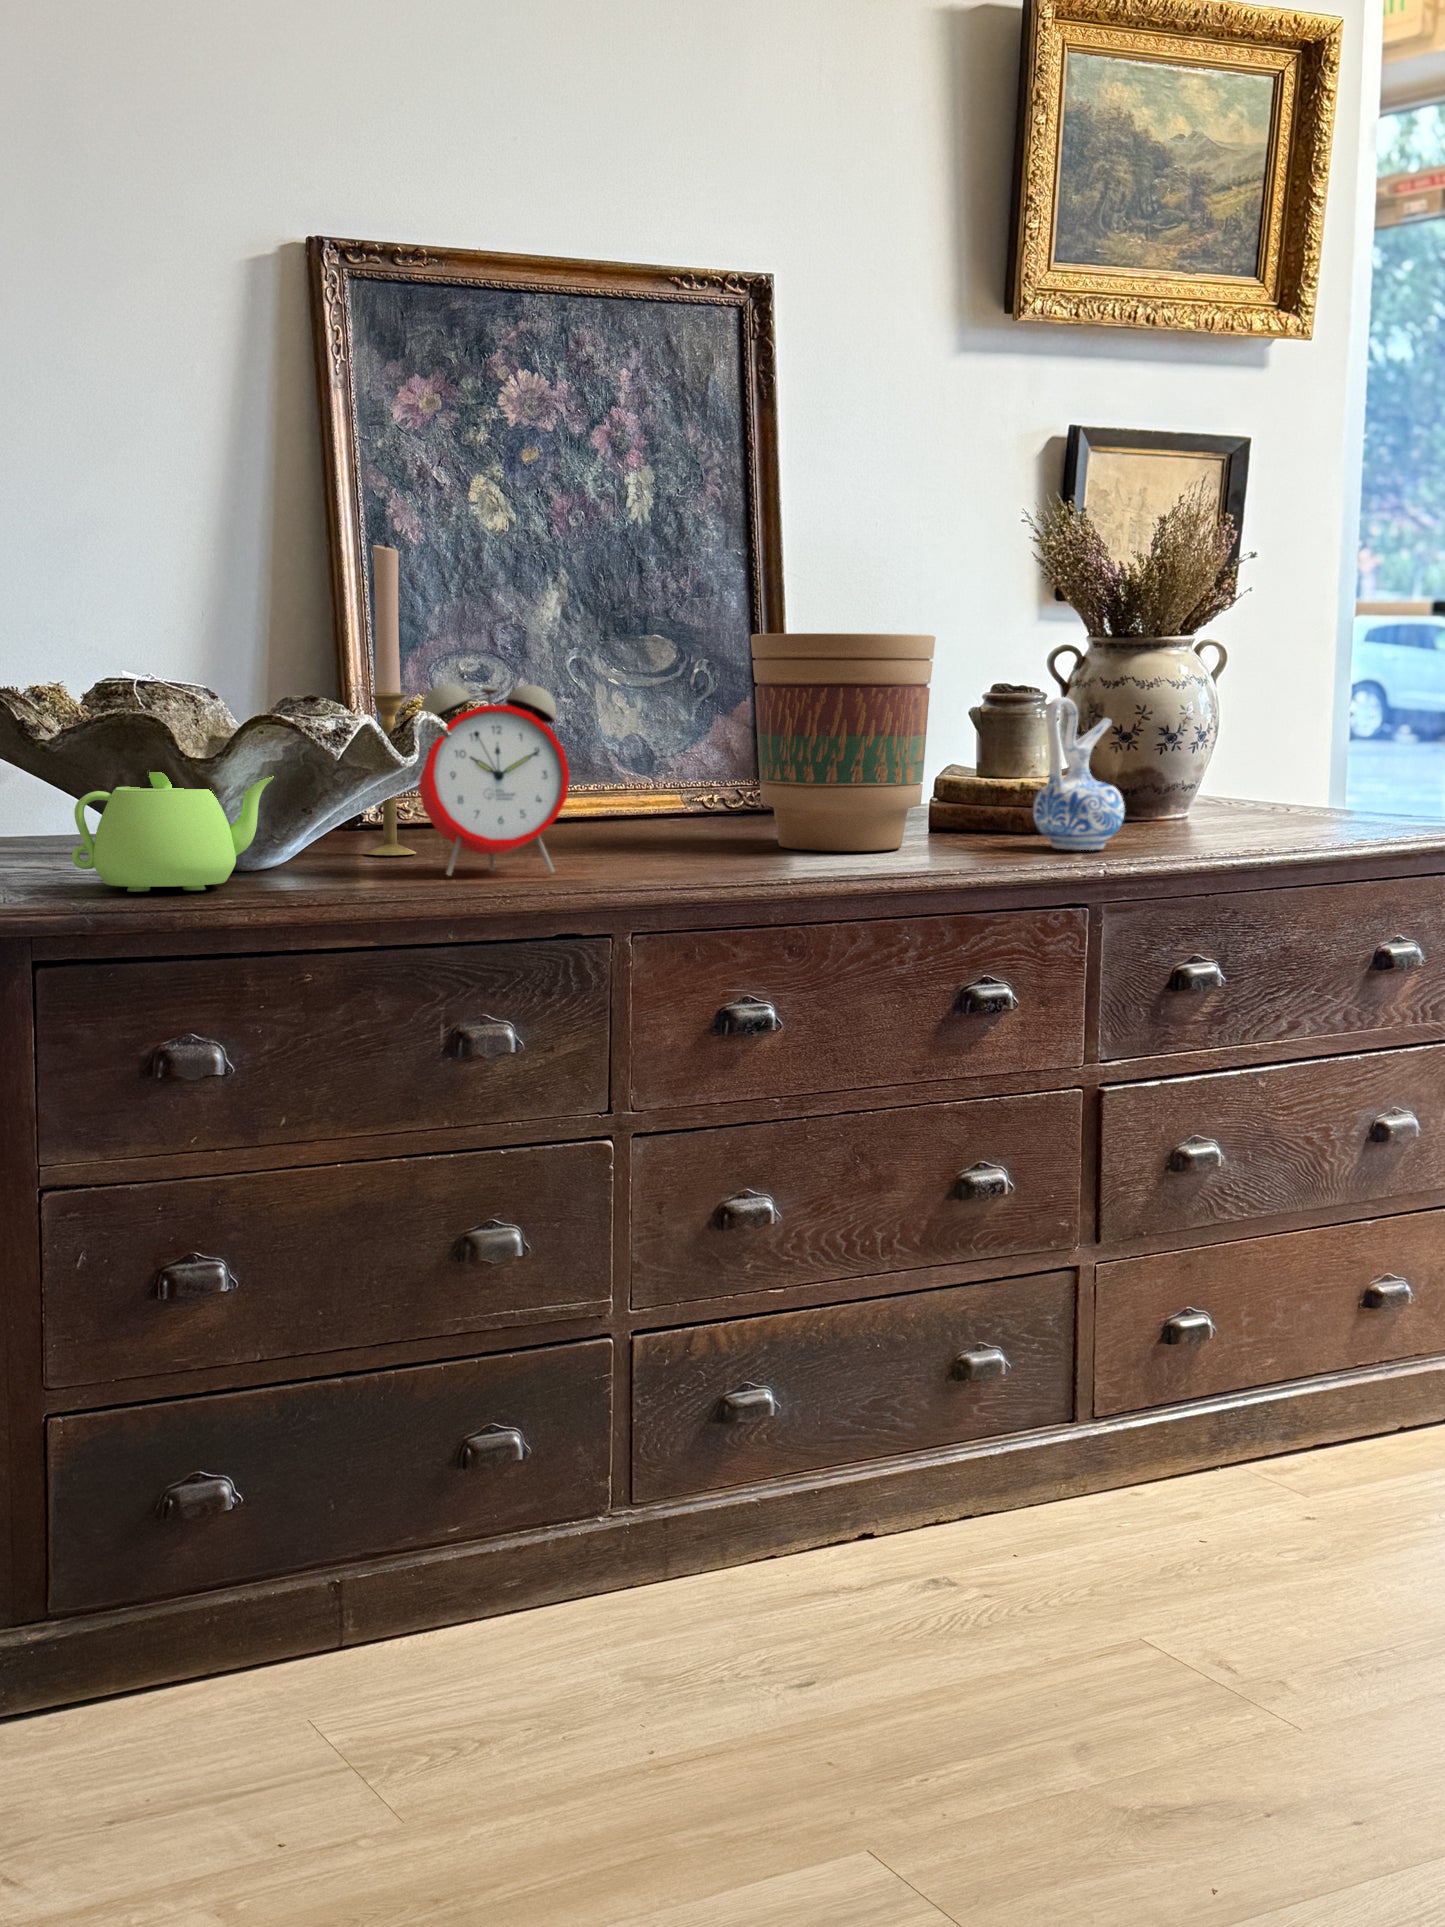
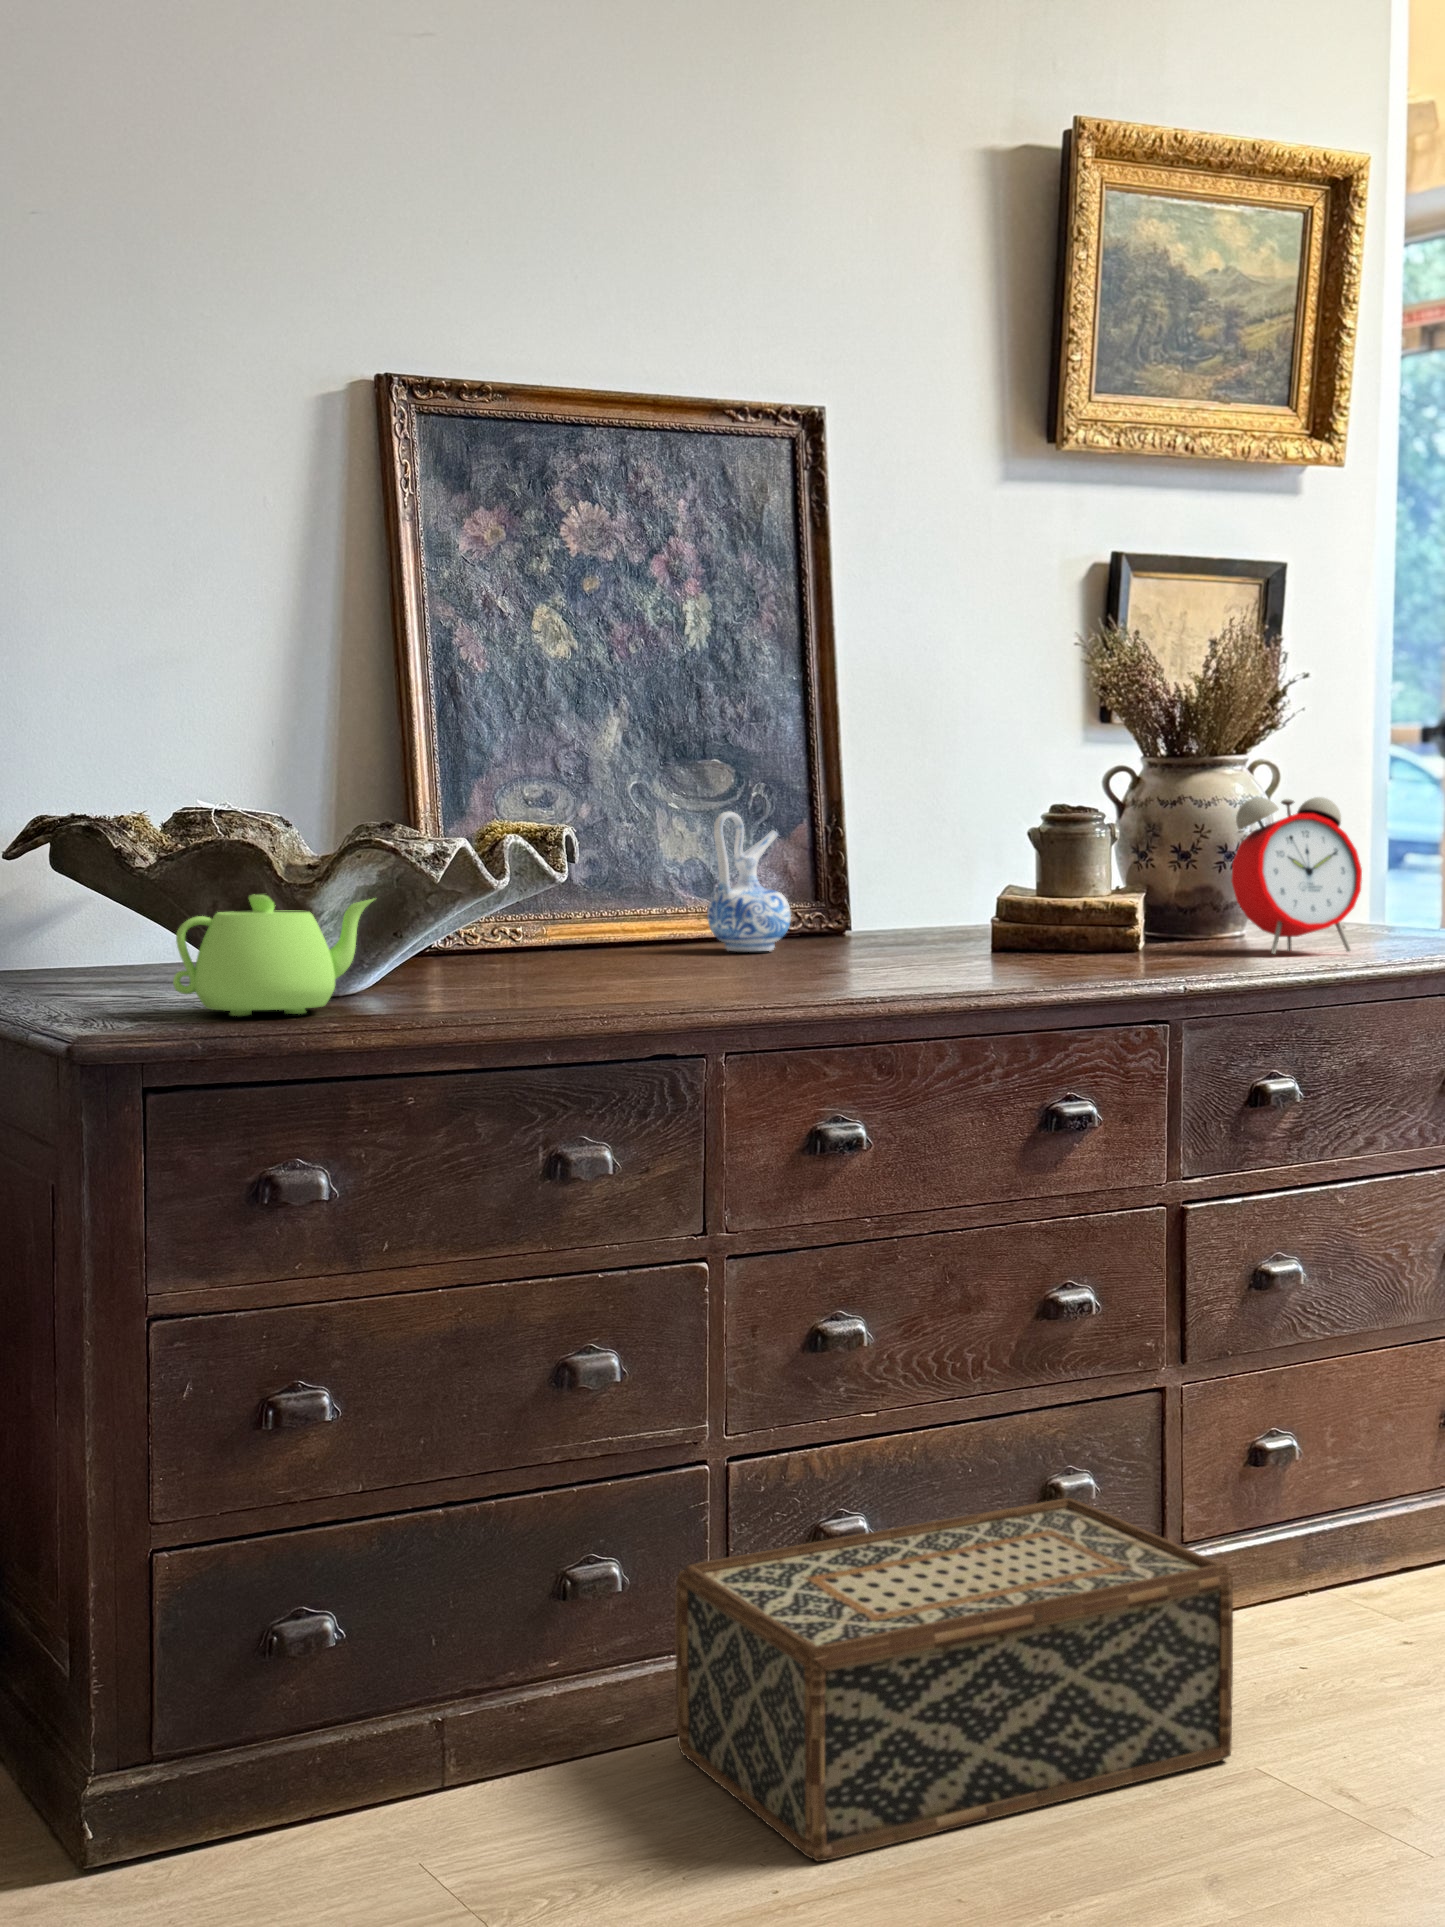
candlestick: present [364,542,416,855] -> none [444,669,497,980]
flower pot: present [751,633,935,851] -> none [823,754,1007,971]
alarm clock: present [418,684,569,876] -> present [1232,797,1362,954]
ceramic pitcher: present [1033,697,1125,850] -> present [707,812,791,951]
woven basket: none [575,1374,1124,1731] -> present [675,1498,1233,1861]

